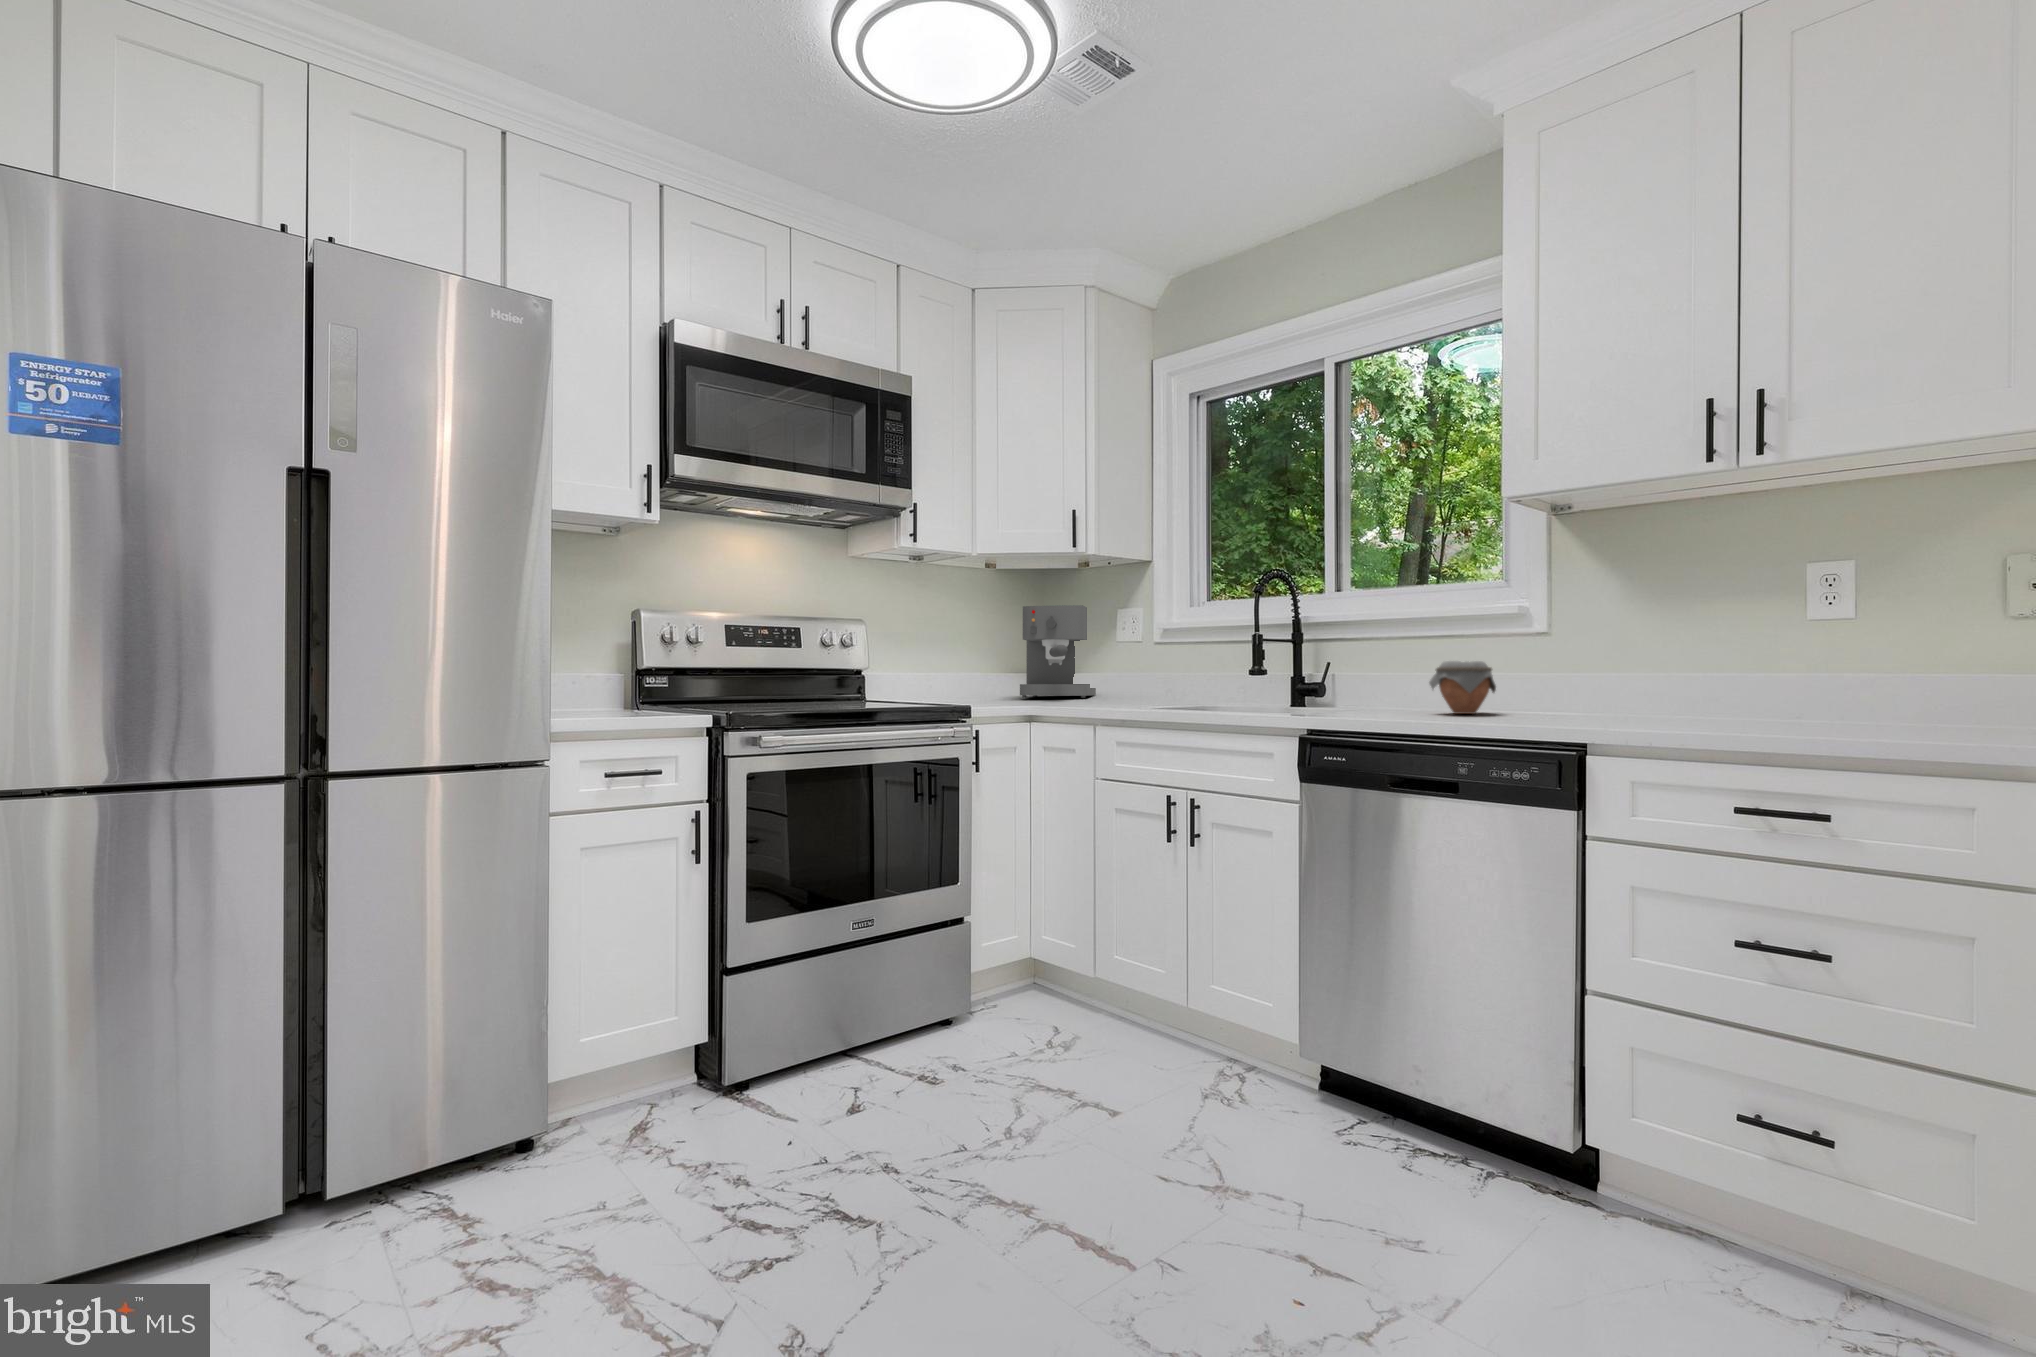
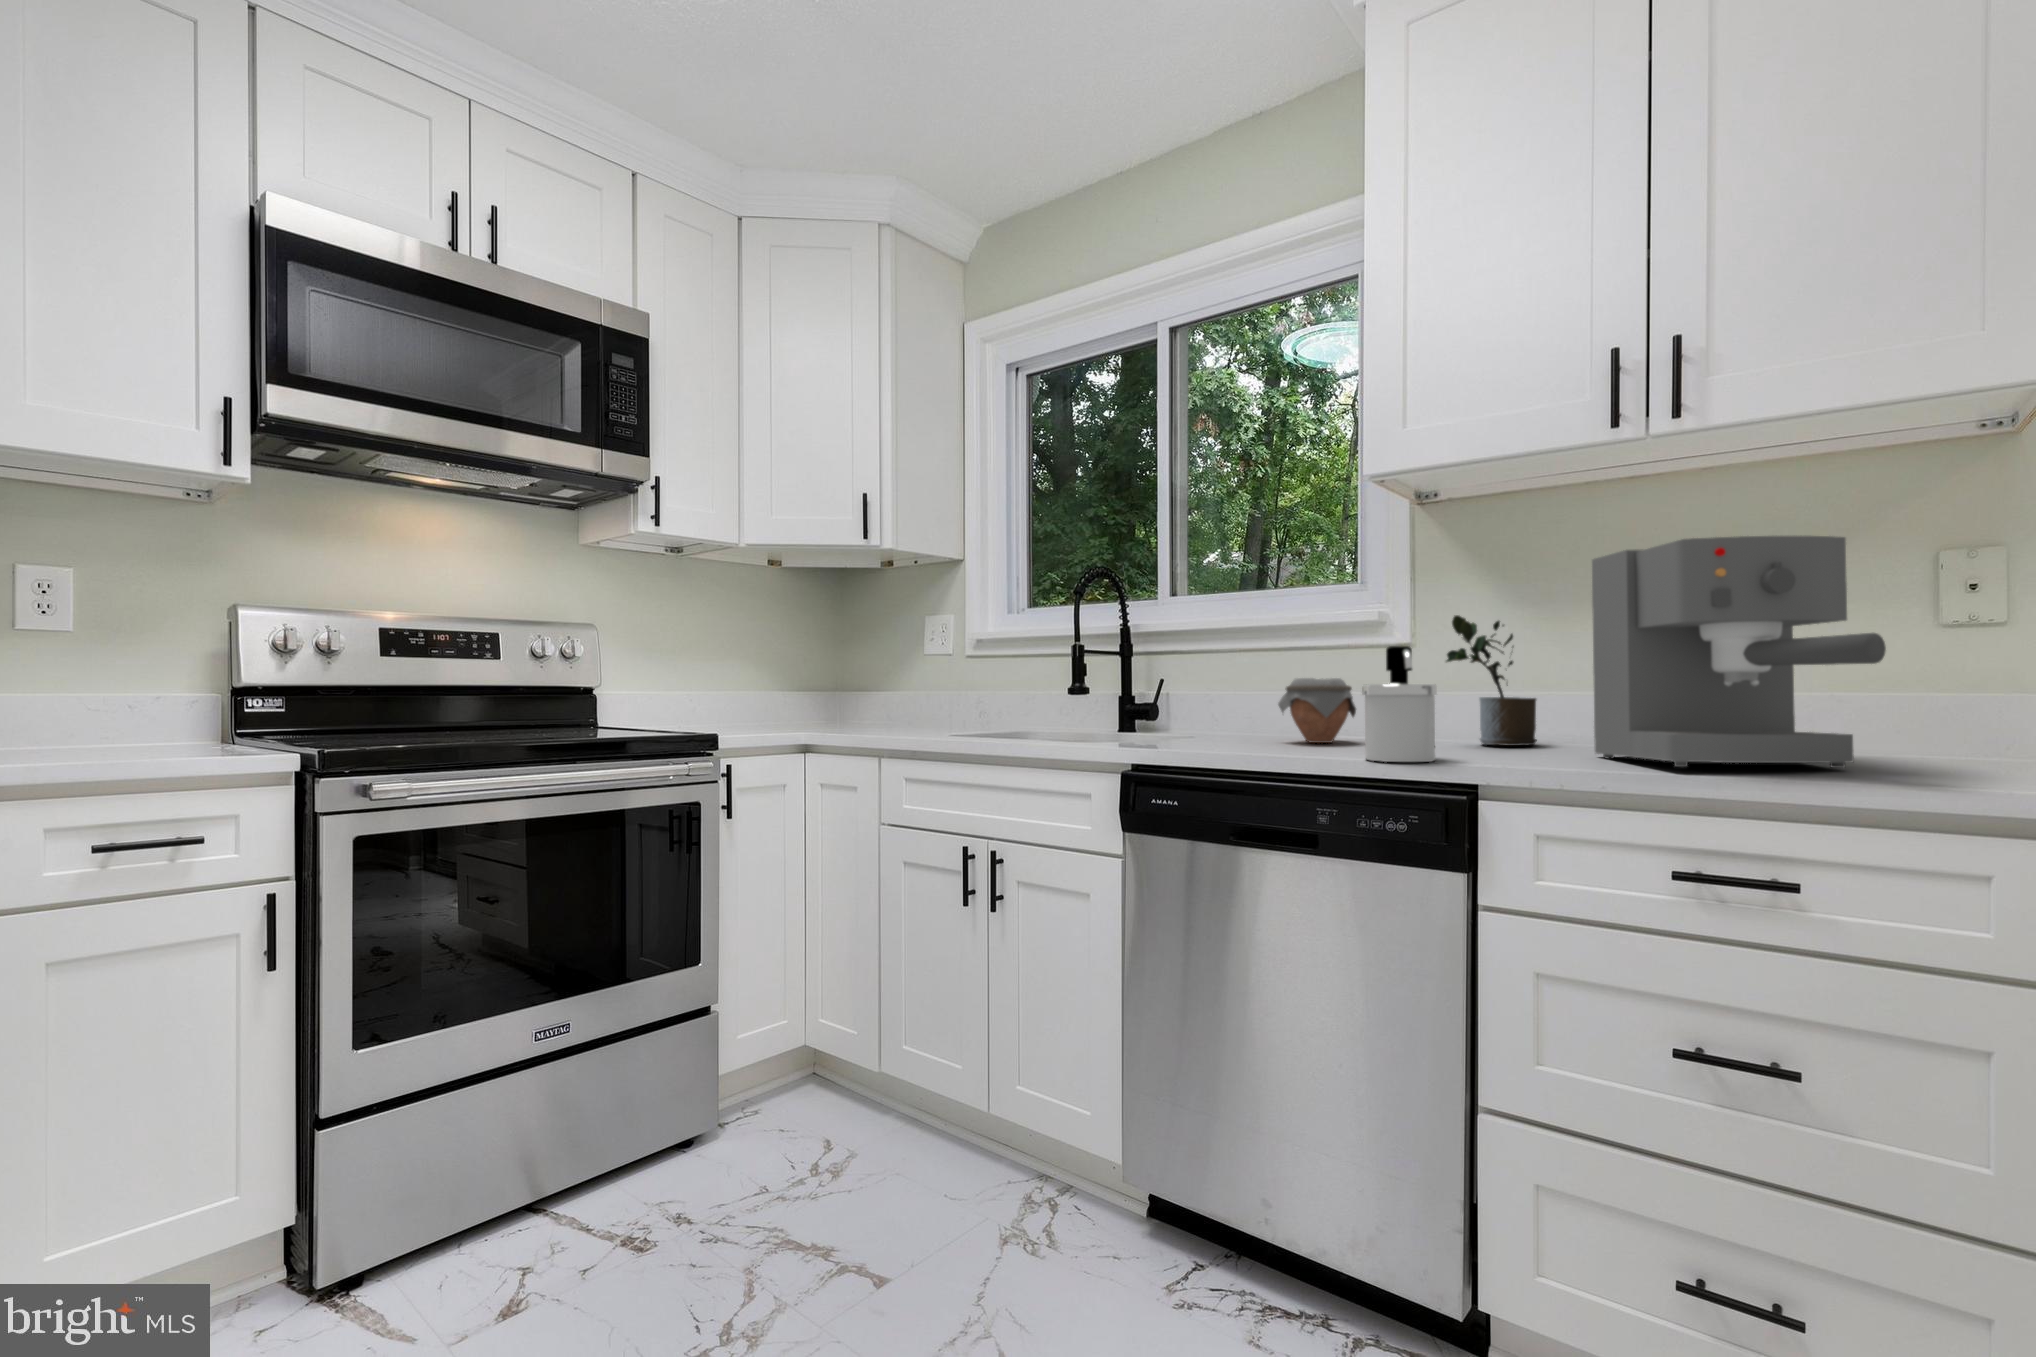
coffee maker: present [1020,605,1096,698] -> present [1592,536,1886,768]
potted plant: none [1572,609,1652,716] -> present [1446,615,1537,746]
soap dispenser: none [1496,634,1559,726] -> present [1362,646,1437,762]

